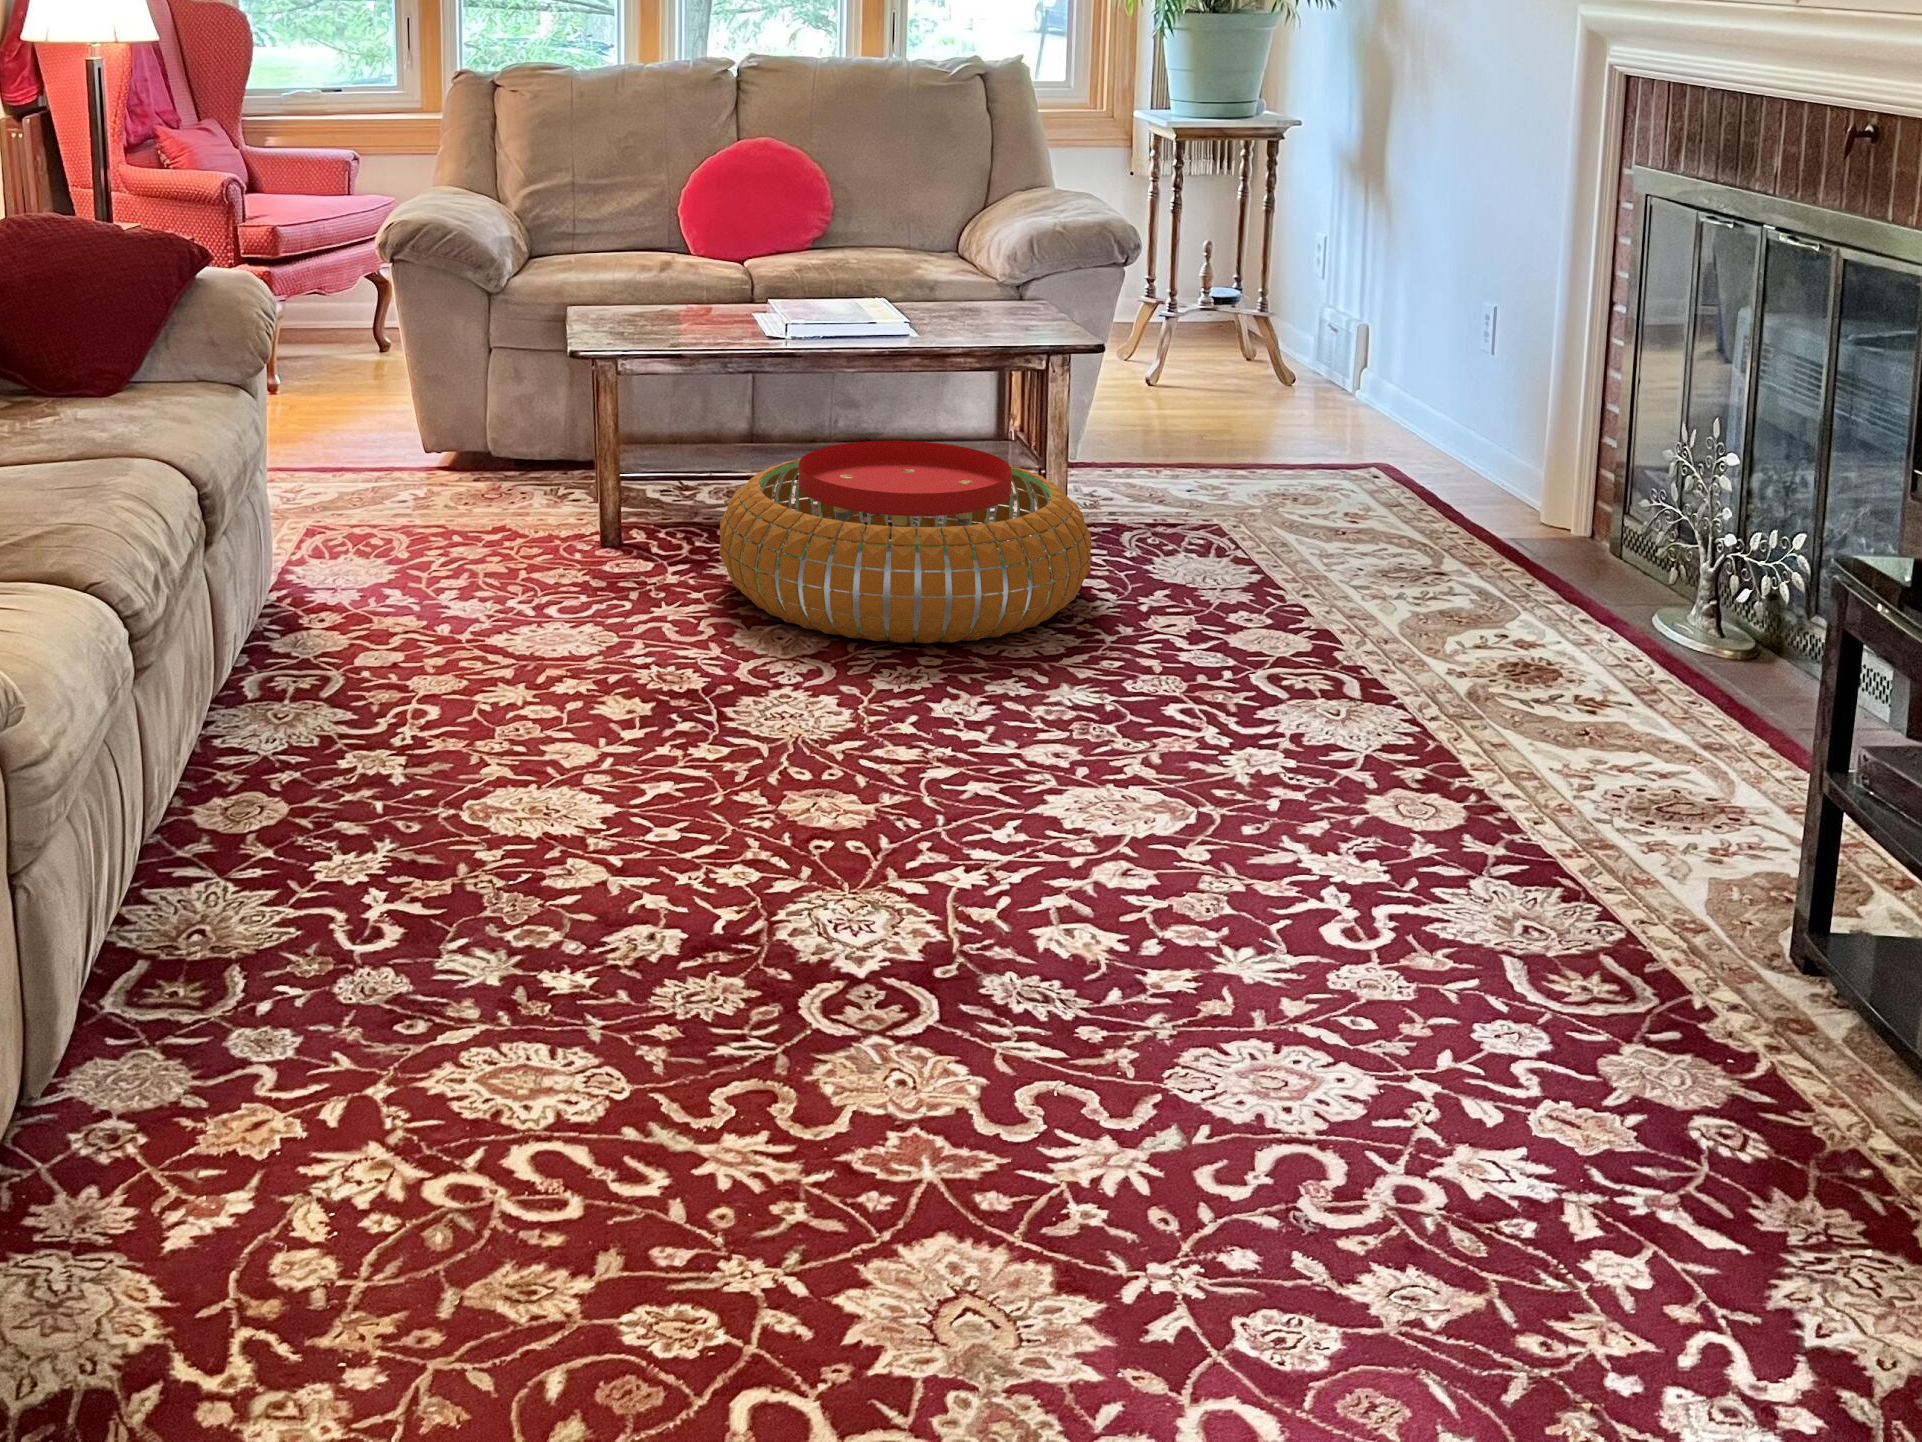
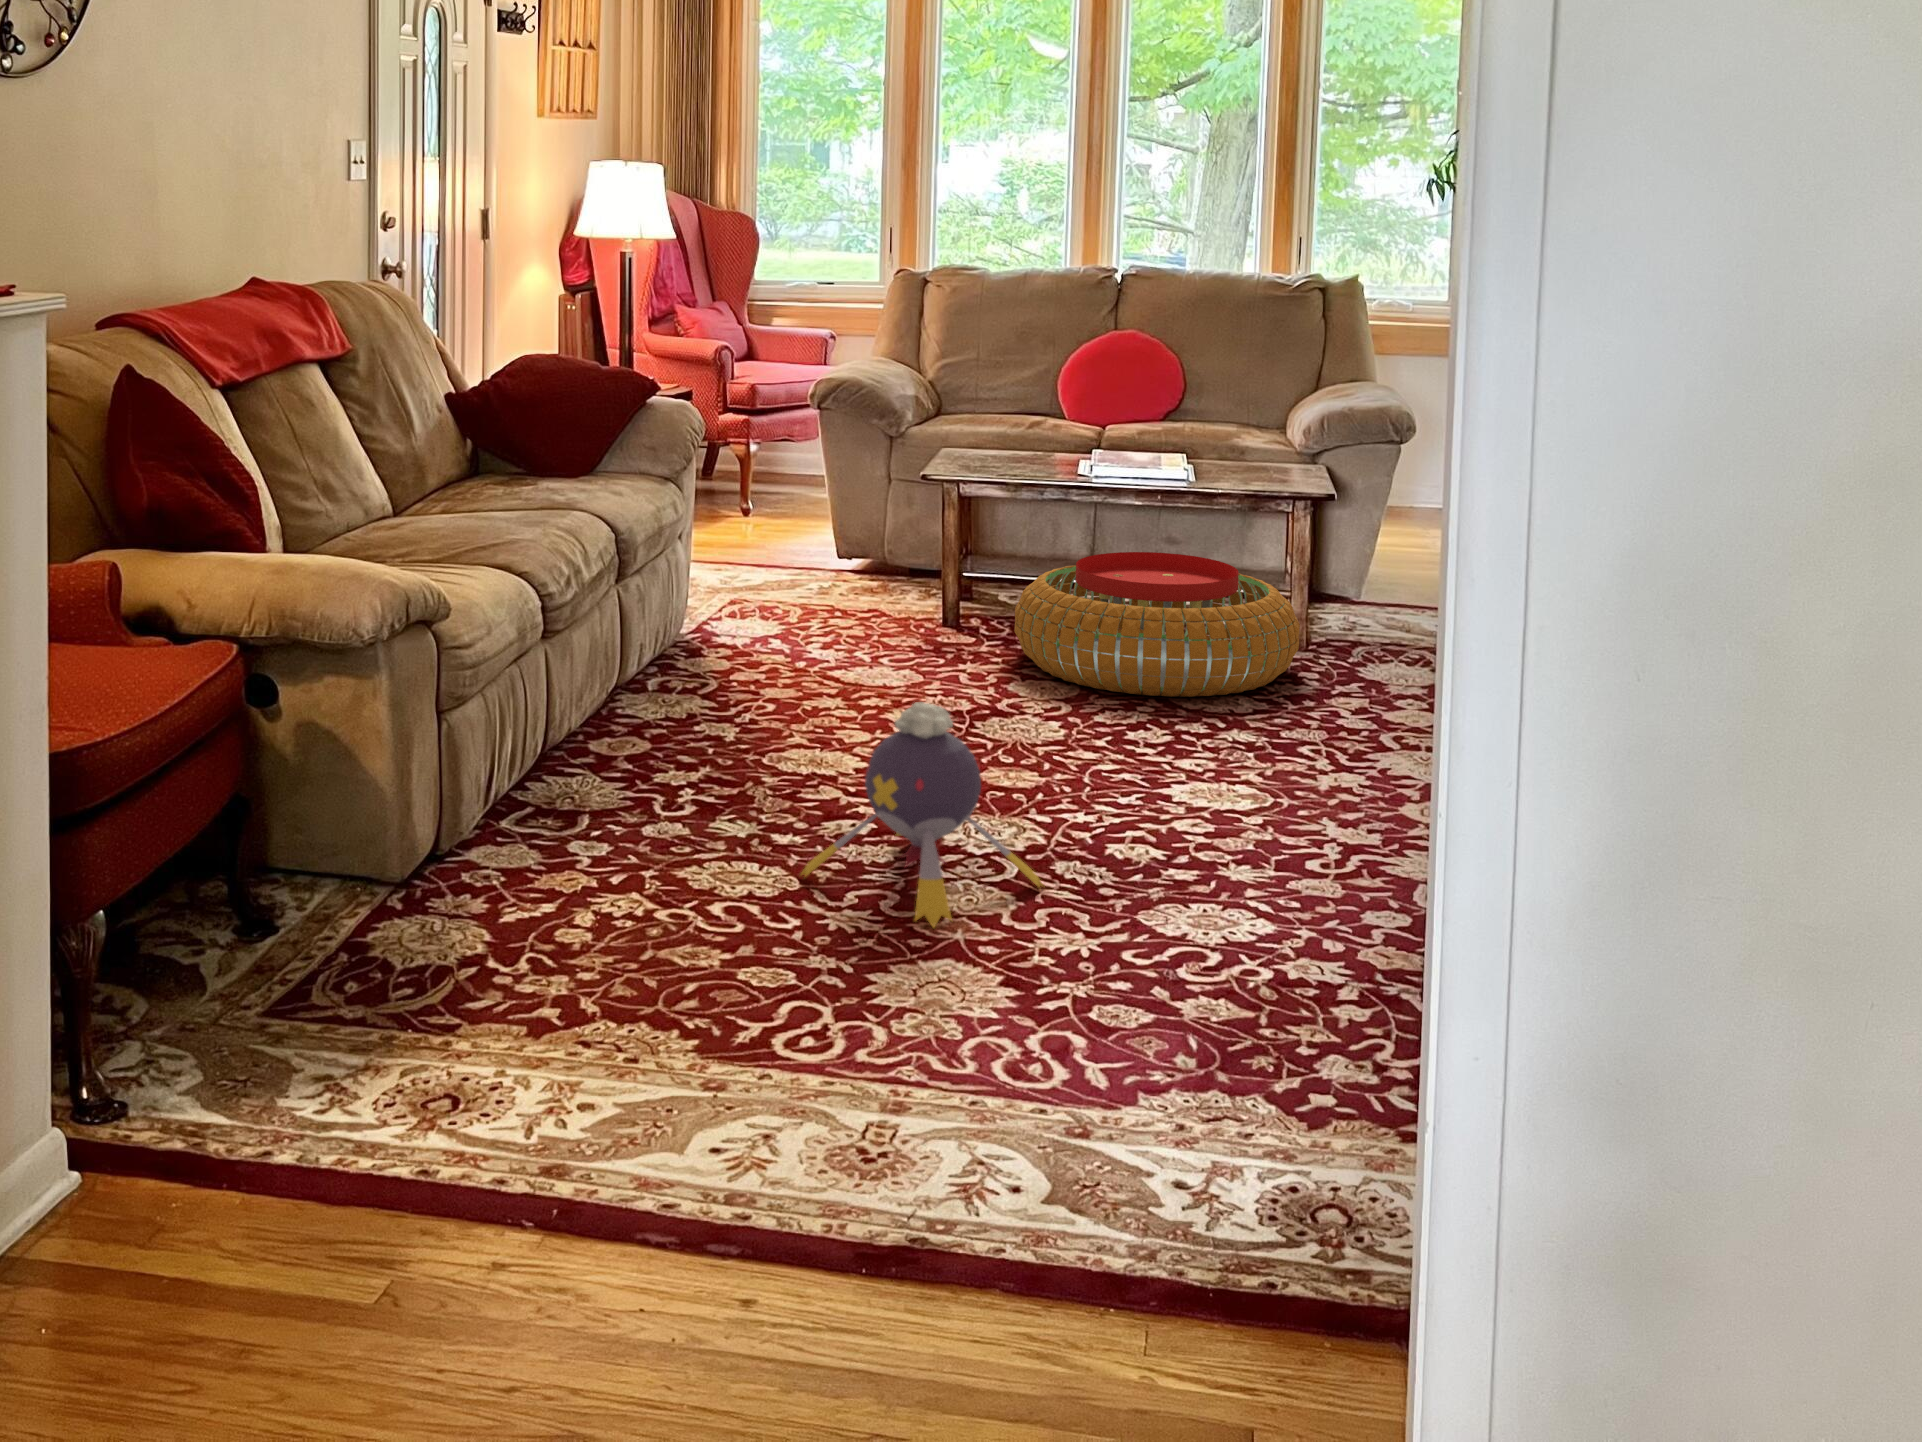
plush toy: none [619,781,992,1157] -> present [801,702,1043,927]

